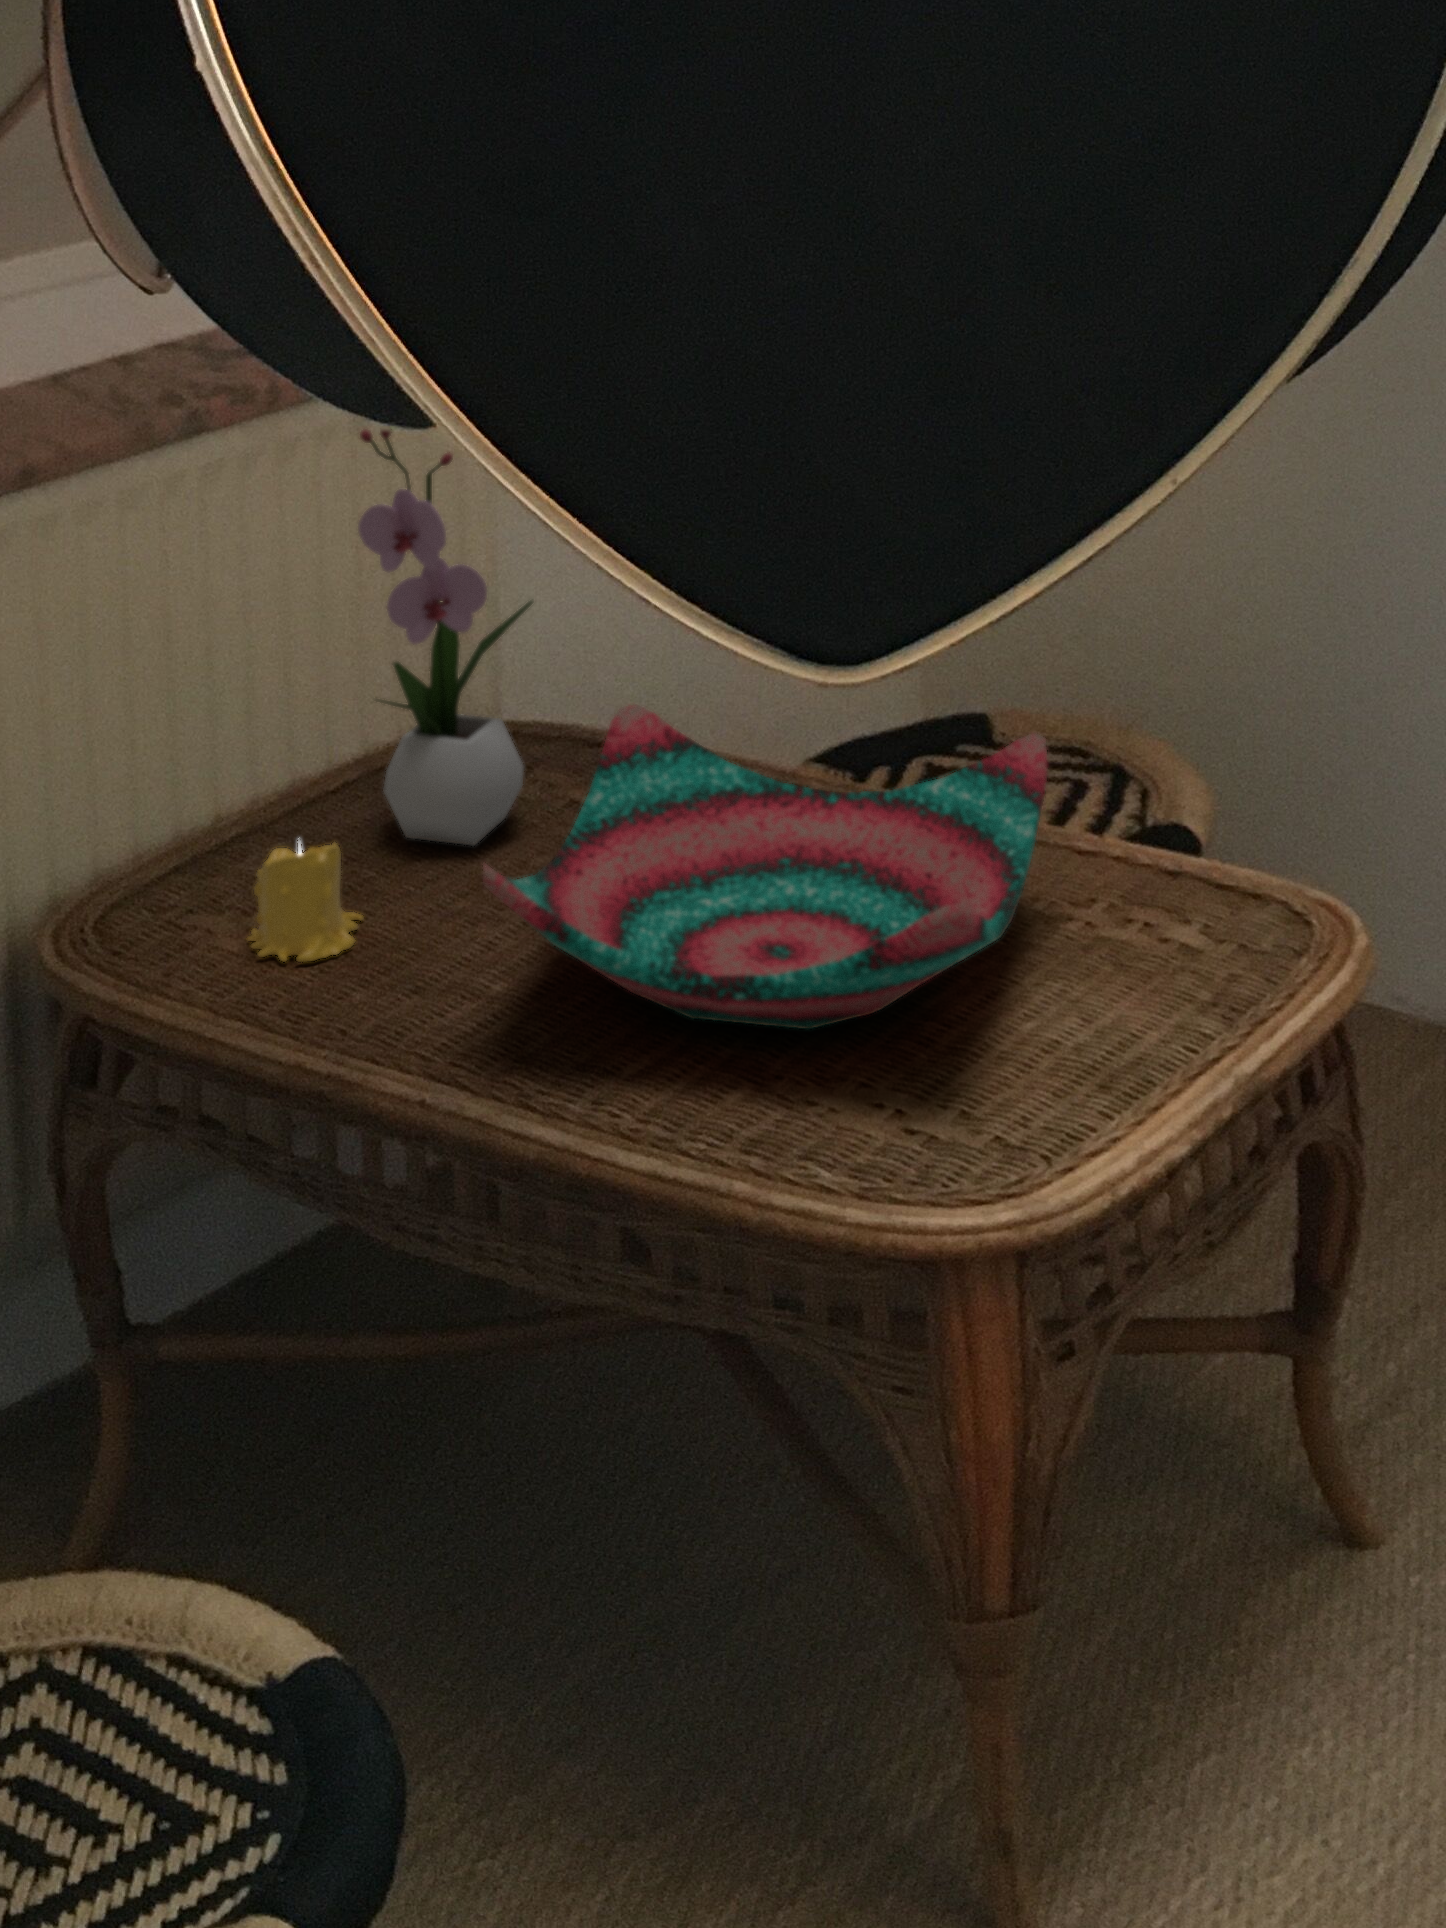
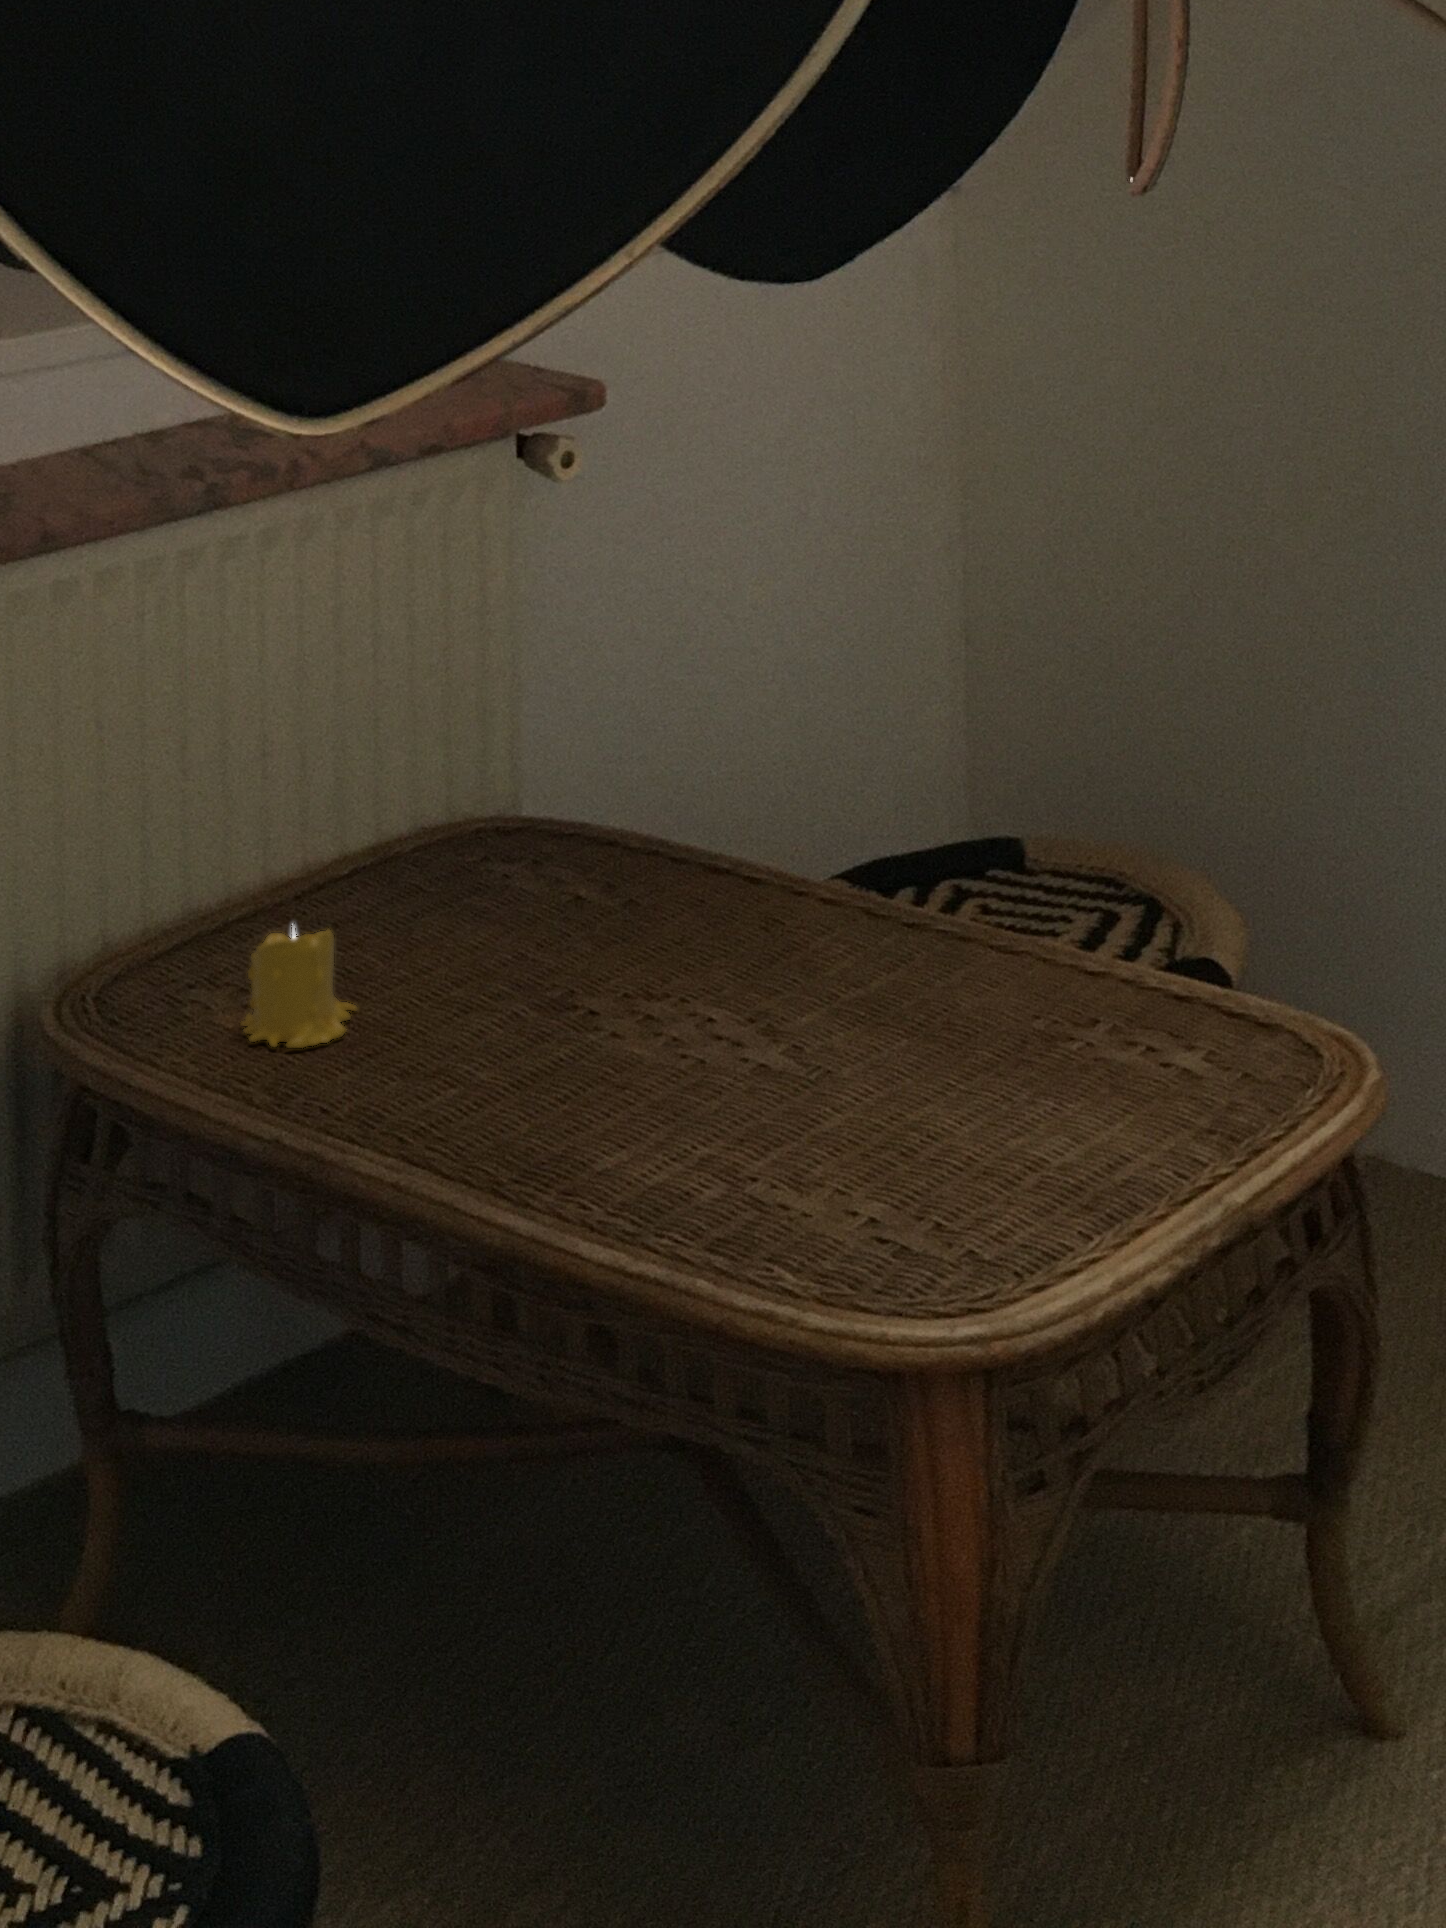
flower arrangement: present [358,430,533,845] -> none [363,511,541,944]
decorative bowl: present [483,705,1048,1029] -> none [461,803,1048,1137]

